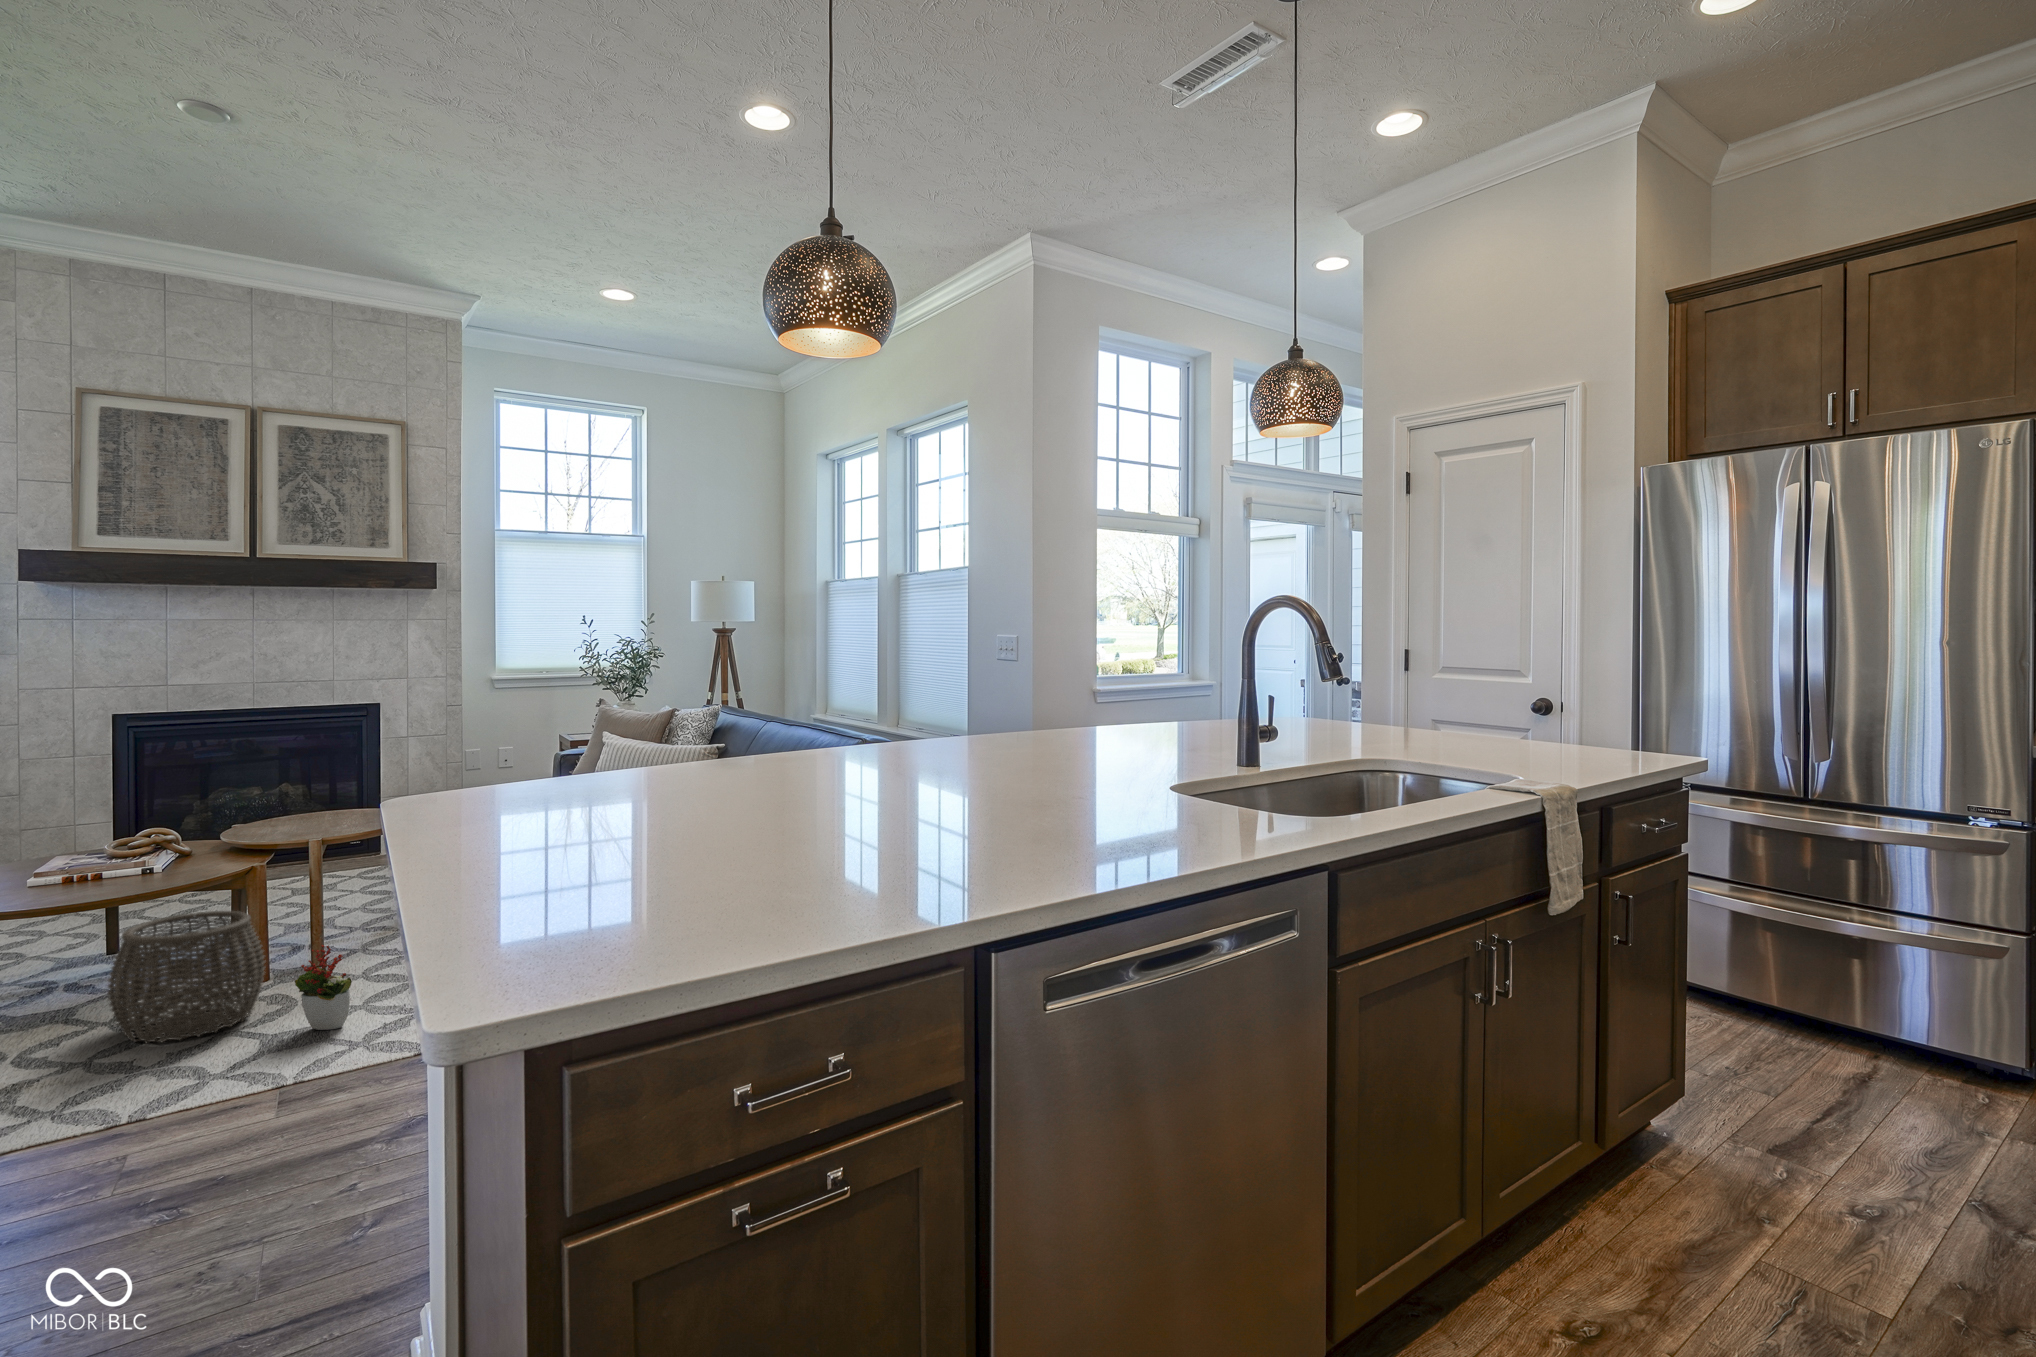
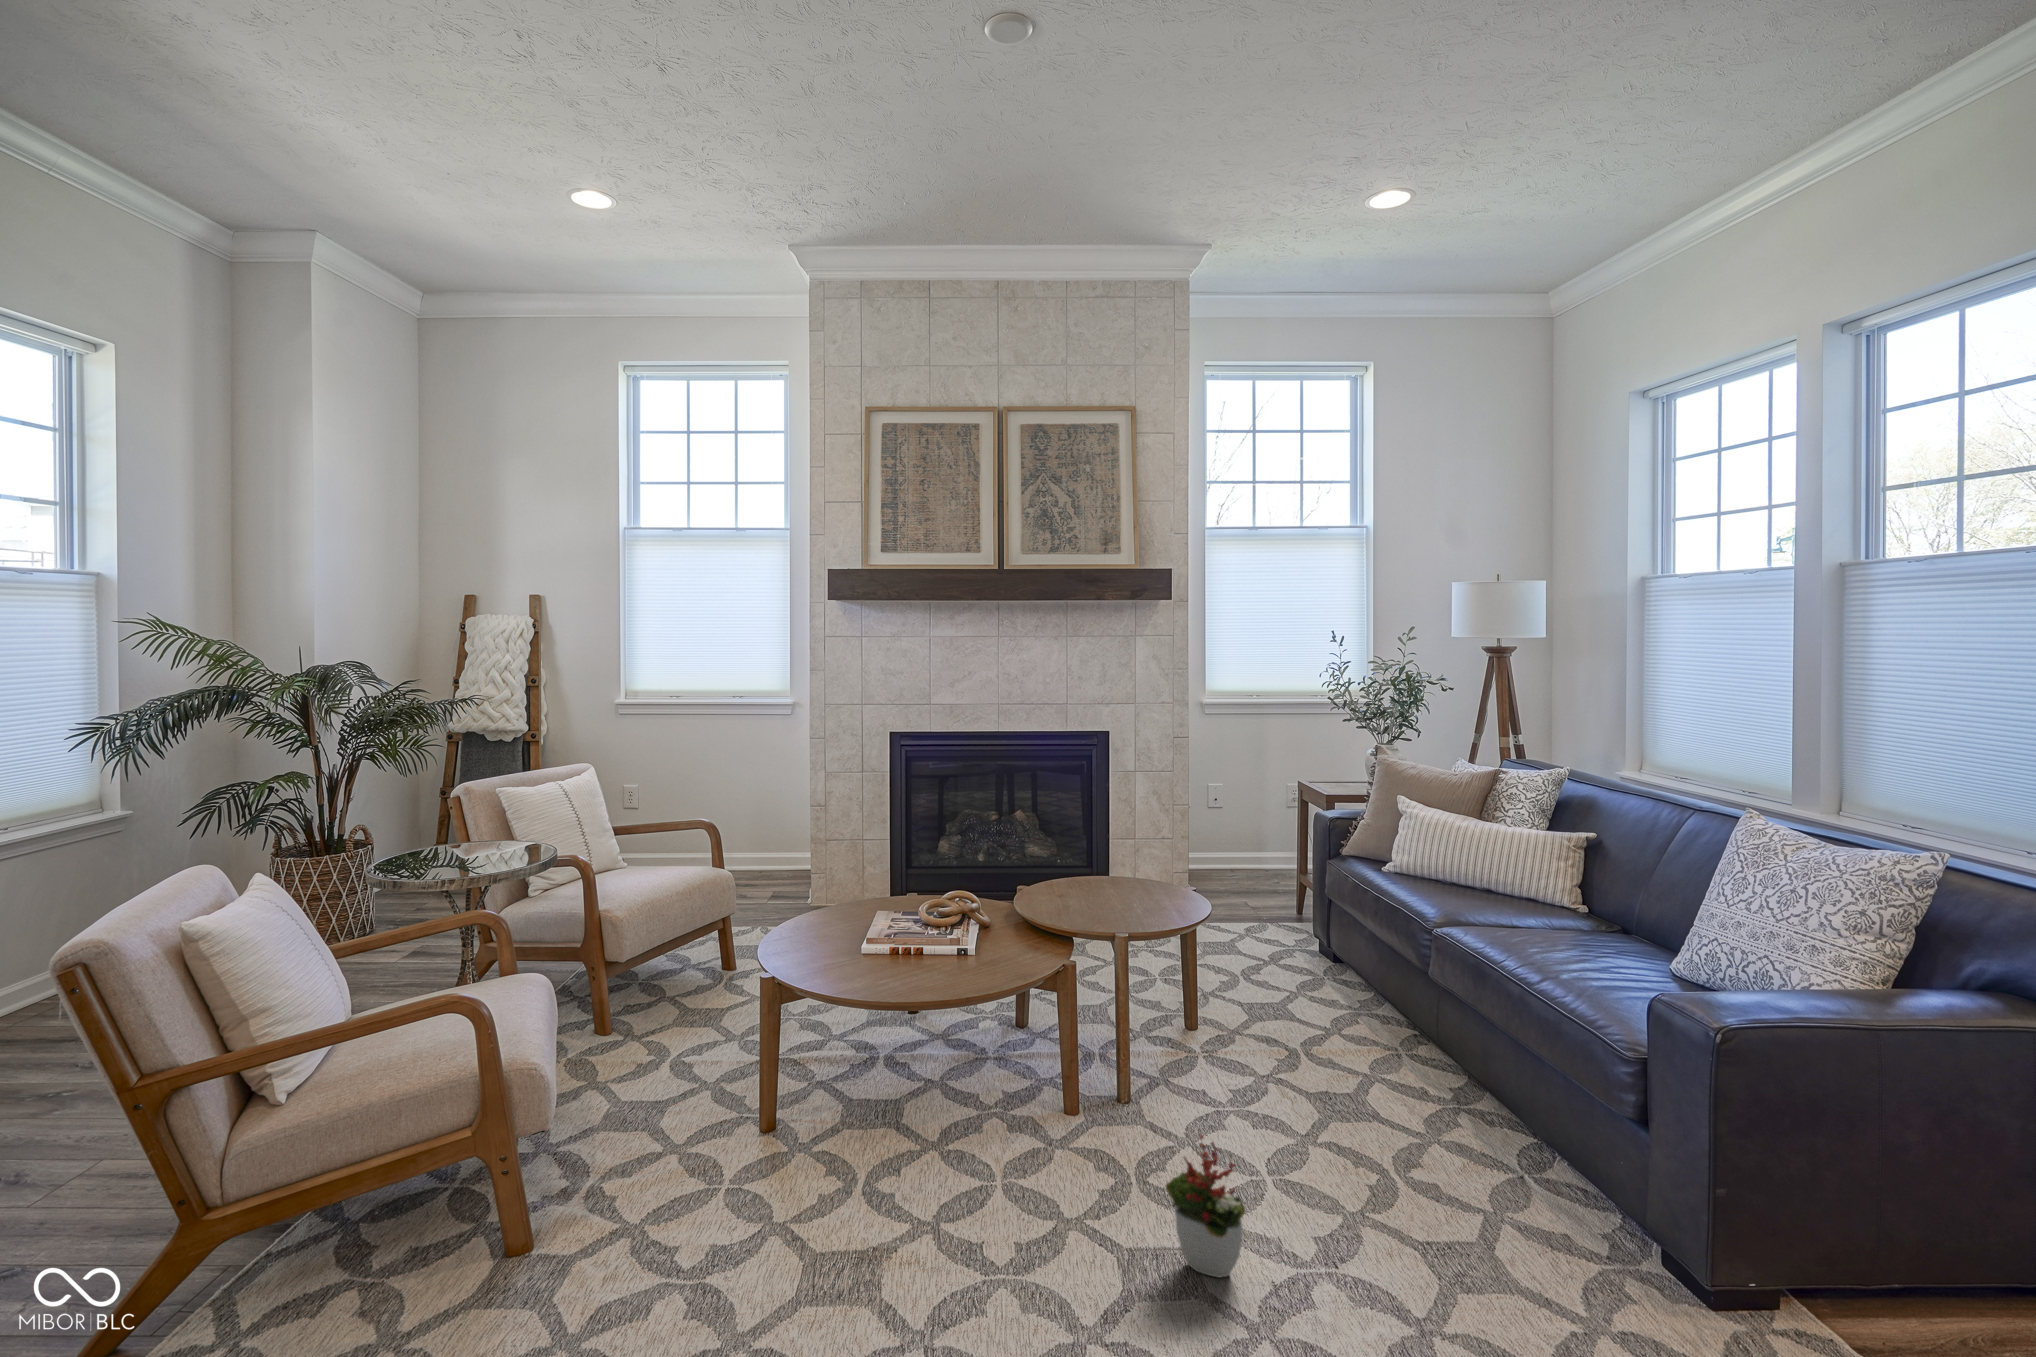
woven basket: present [108,911,265,1043] -> none [941,1031,1111,1239]

